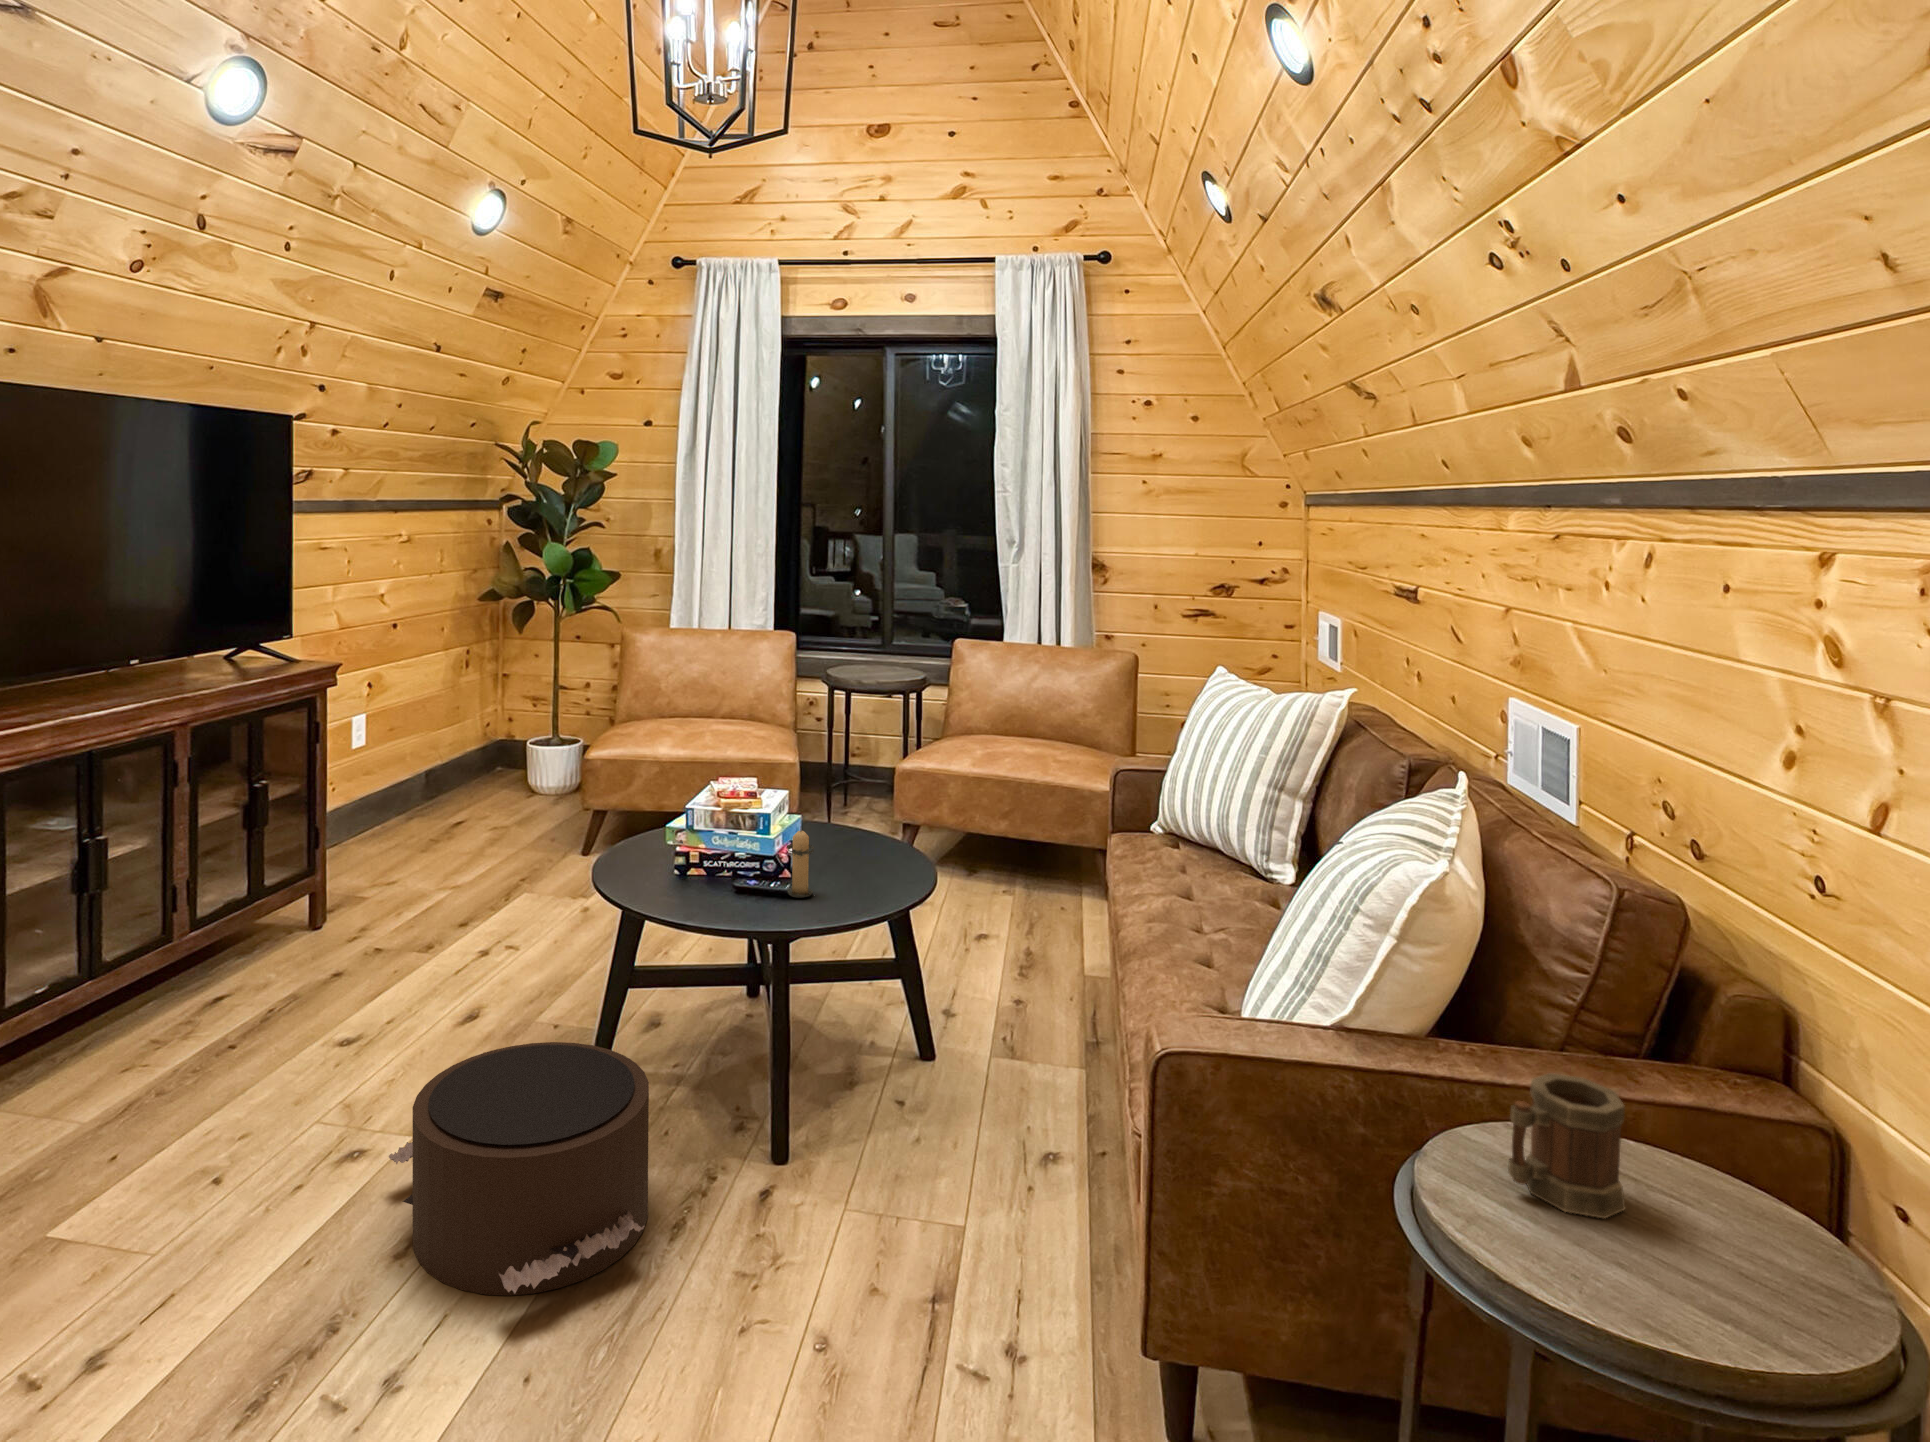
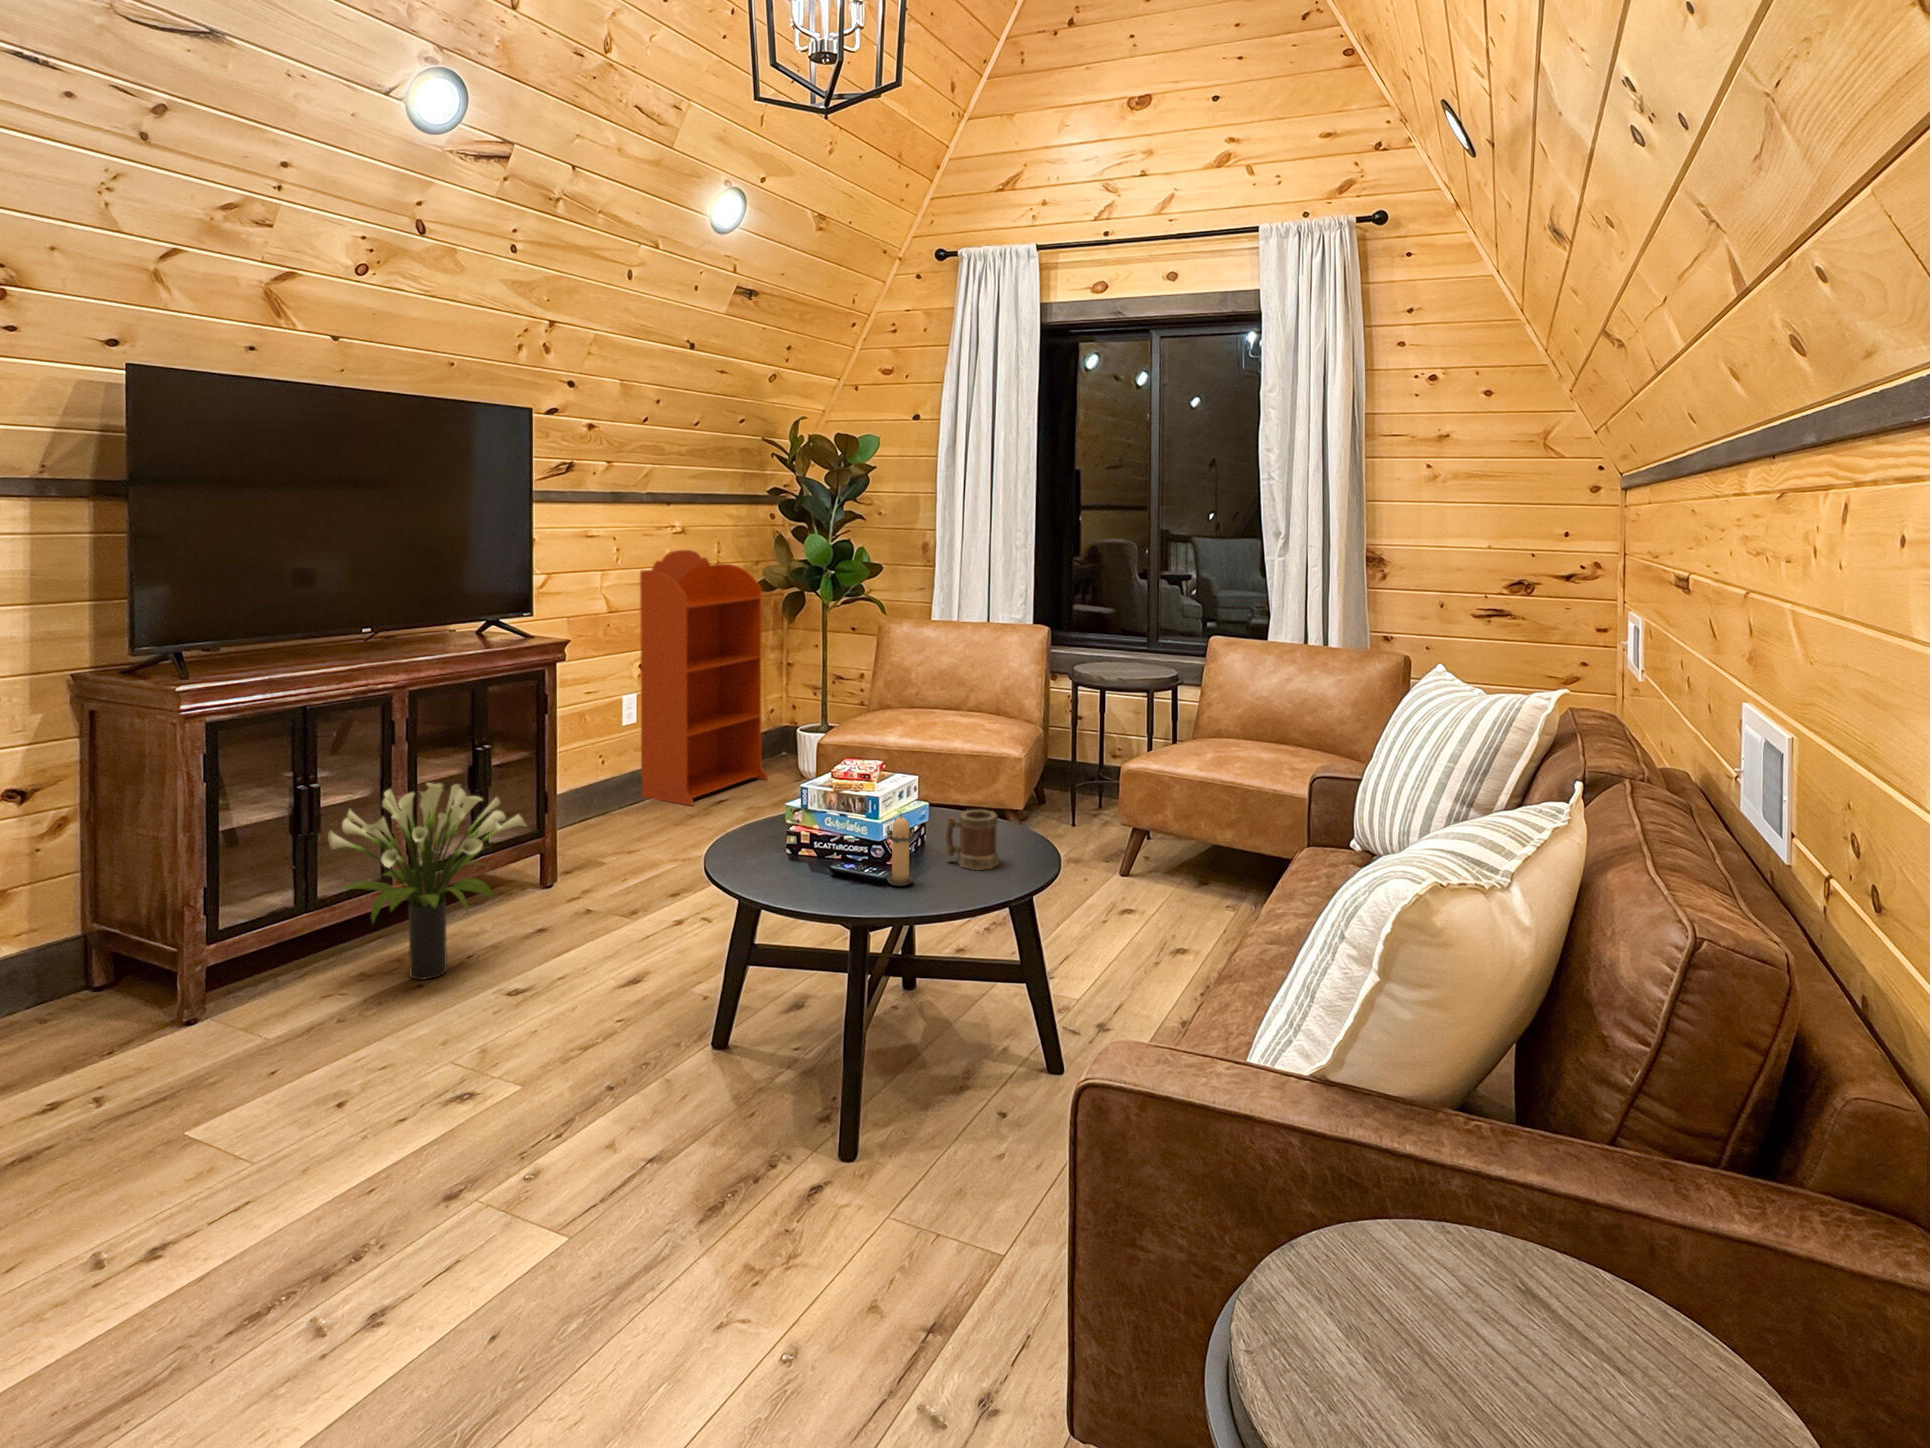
bookcase: none [367,567,497,839] -> present [640,550,768,806]
potted plant: none [130,827,344,1043] -> present [328,783,525,980]
pouf: present [389,1042,649,1296] -> none [461,1007,699,1253]
mug: present [1508,1073,1625,1218] -> present [946,810,999,870]

